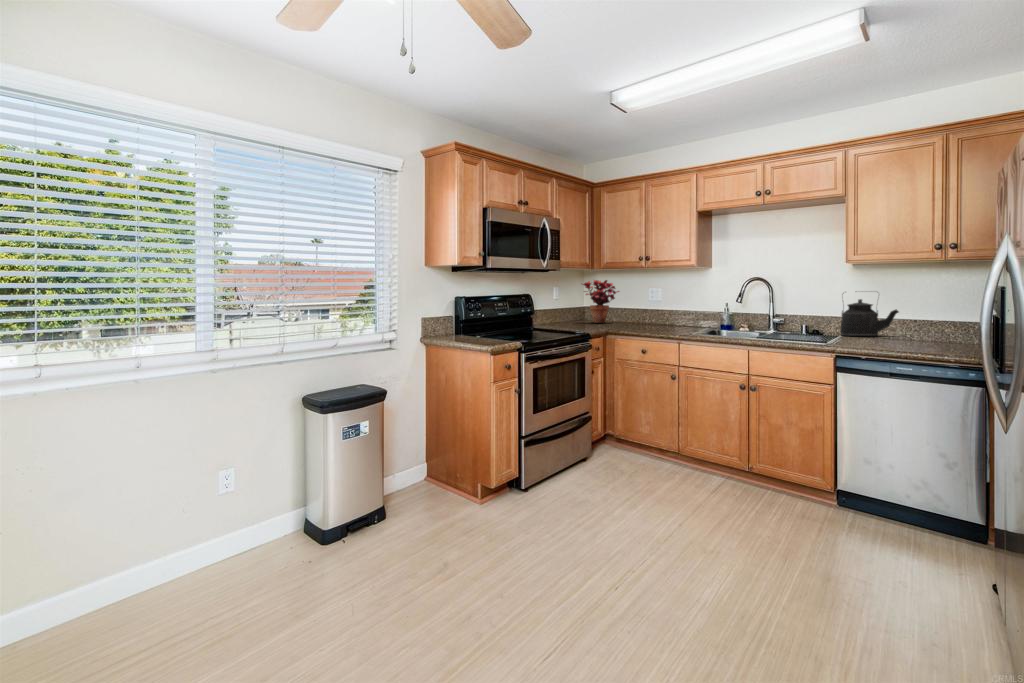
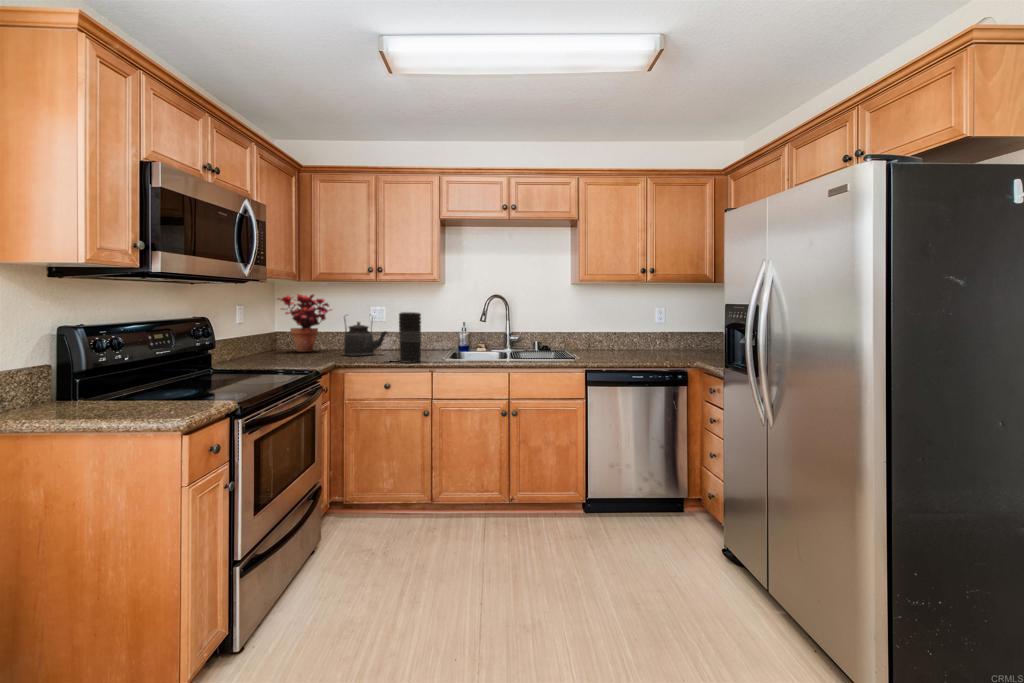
vase: none [658,291,676,331] -> present [399,312,421,362]
kettle: present [840,299,899,336] -> present [344,317,387,356]

